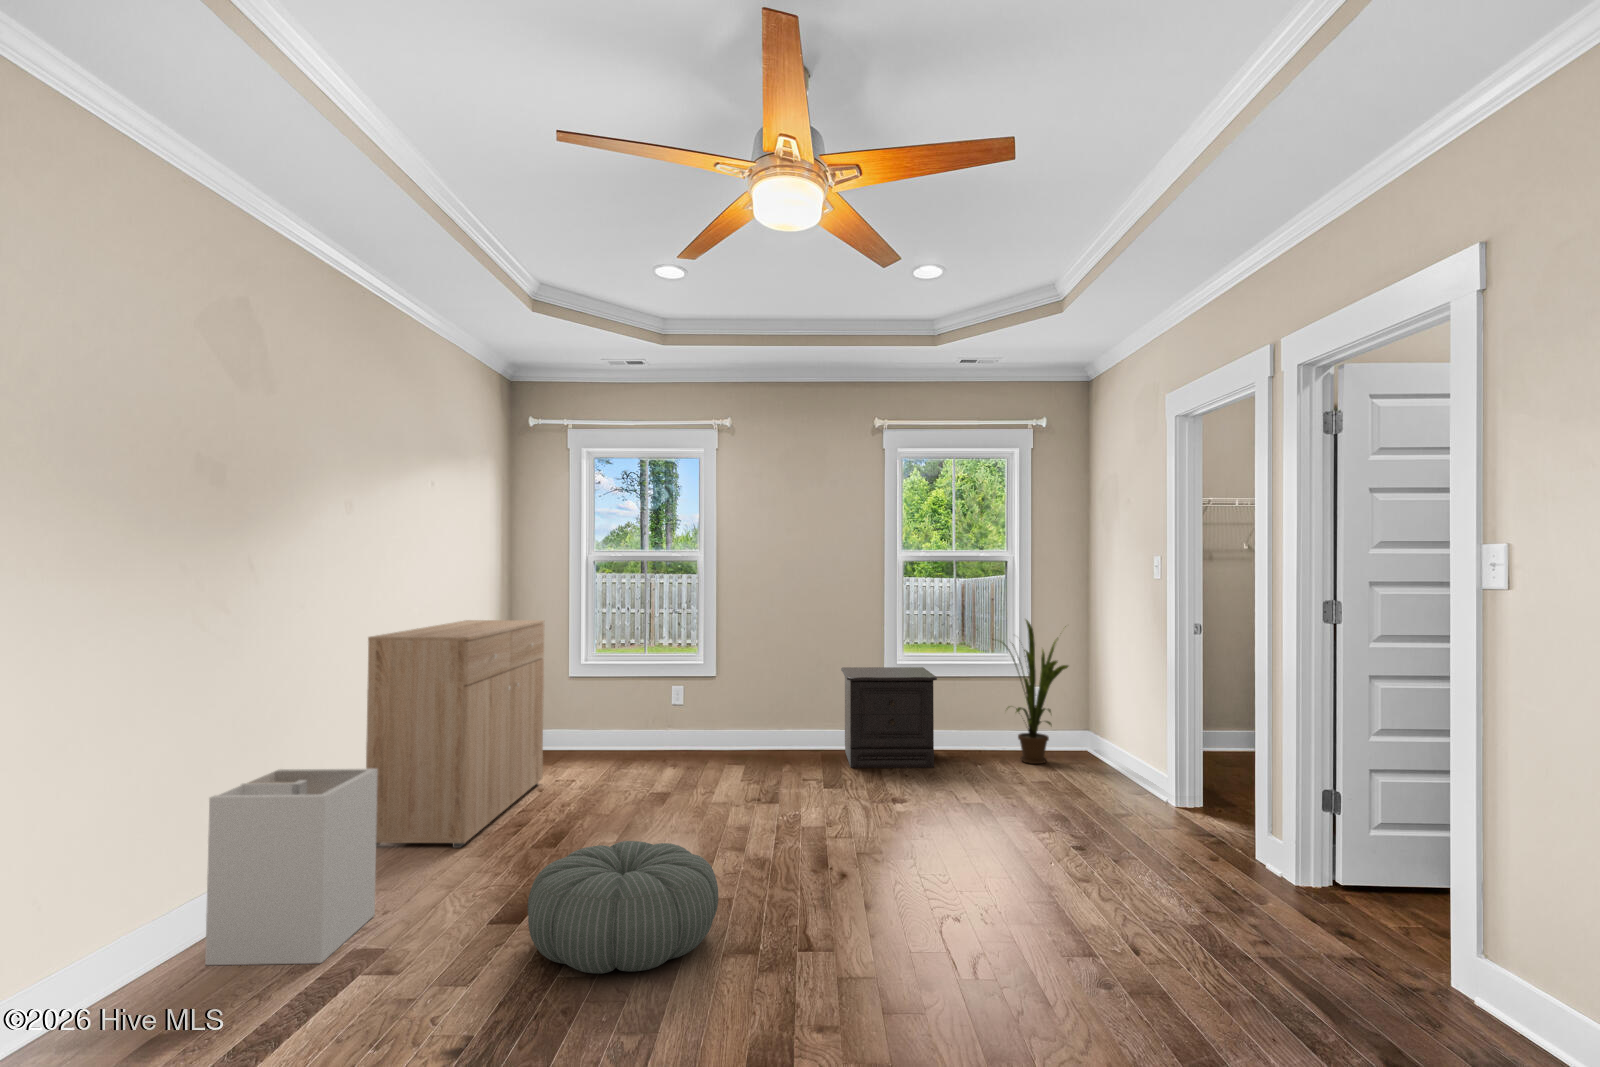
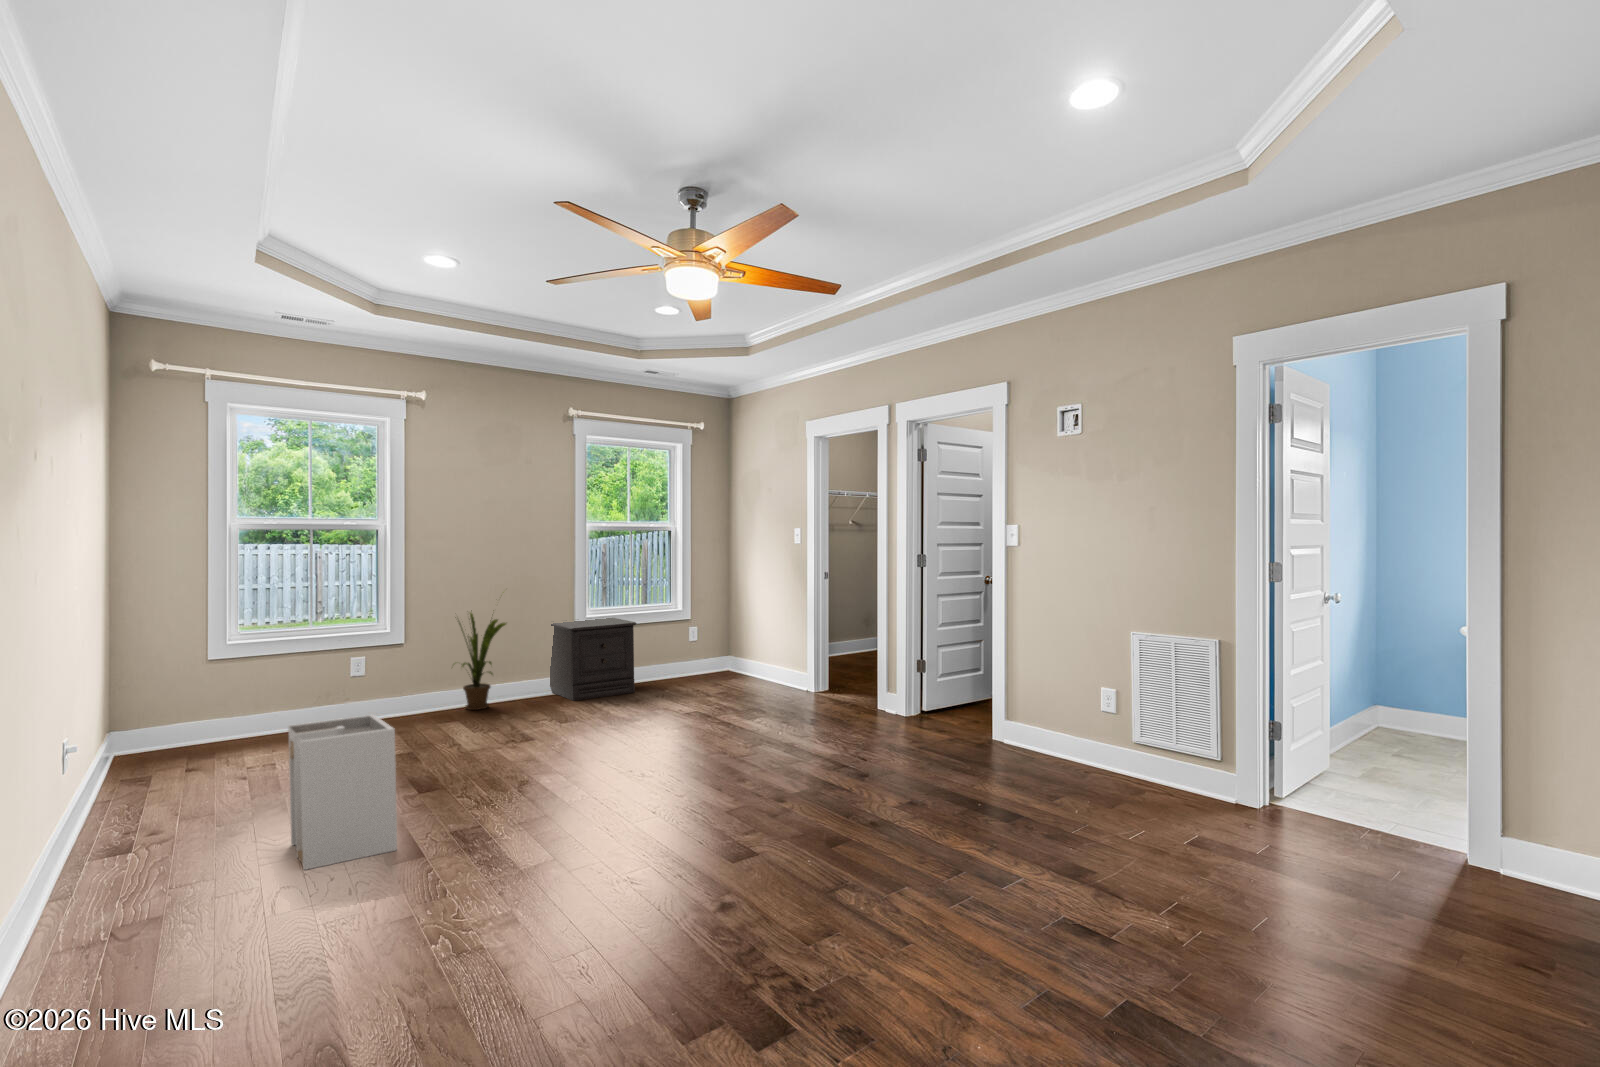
dresser: present [366,620,544,848] -> none [234,596,354,805]
house plant: present [1004,620,1068,764] -> present [459,592,506,710]
pouf: present [528,841,718,974] -> none [524,738,652,815]

